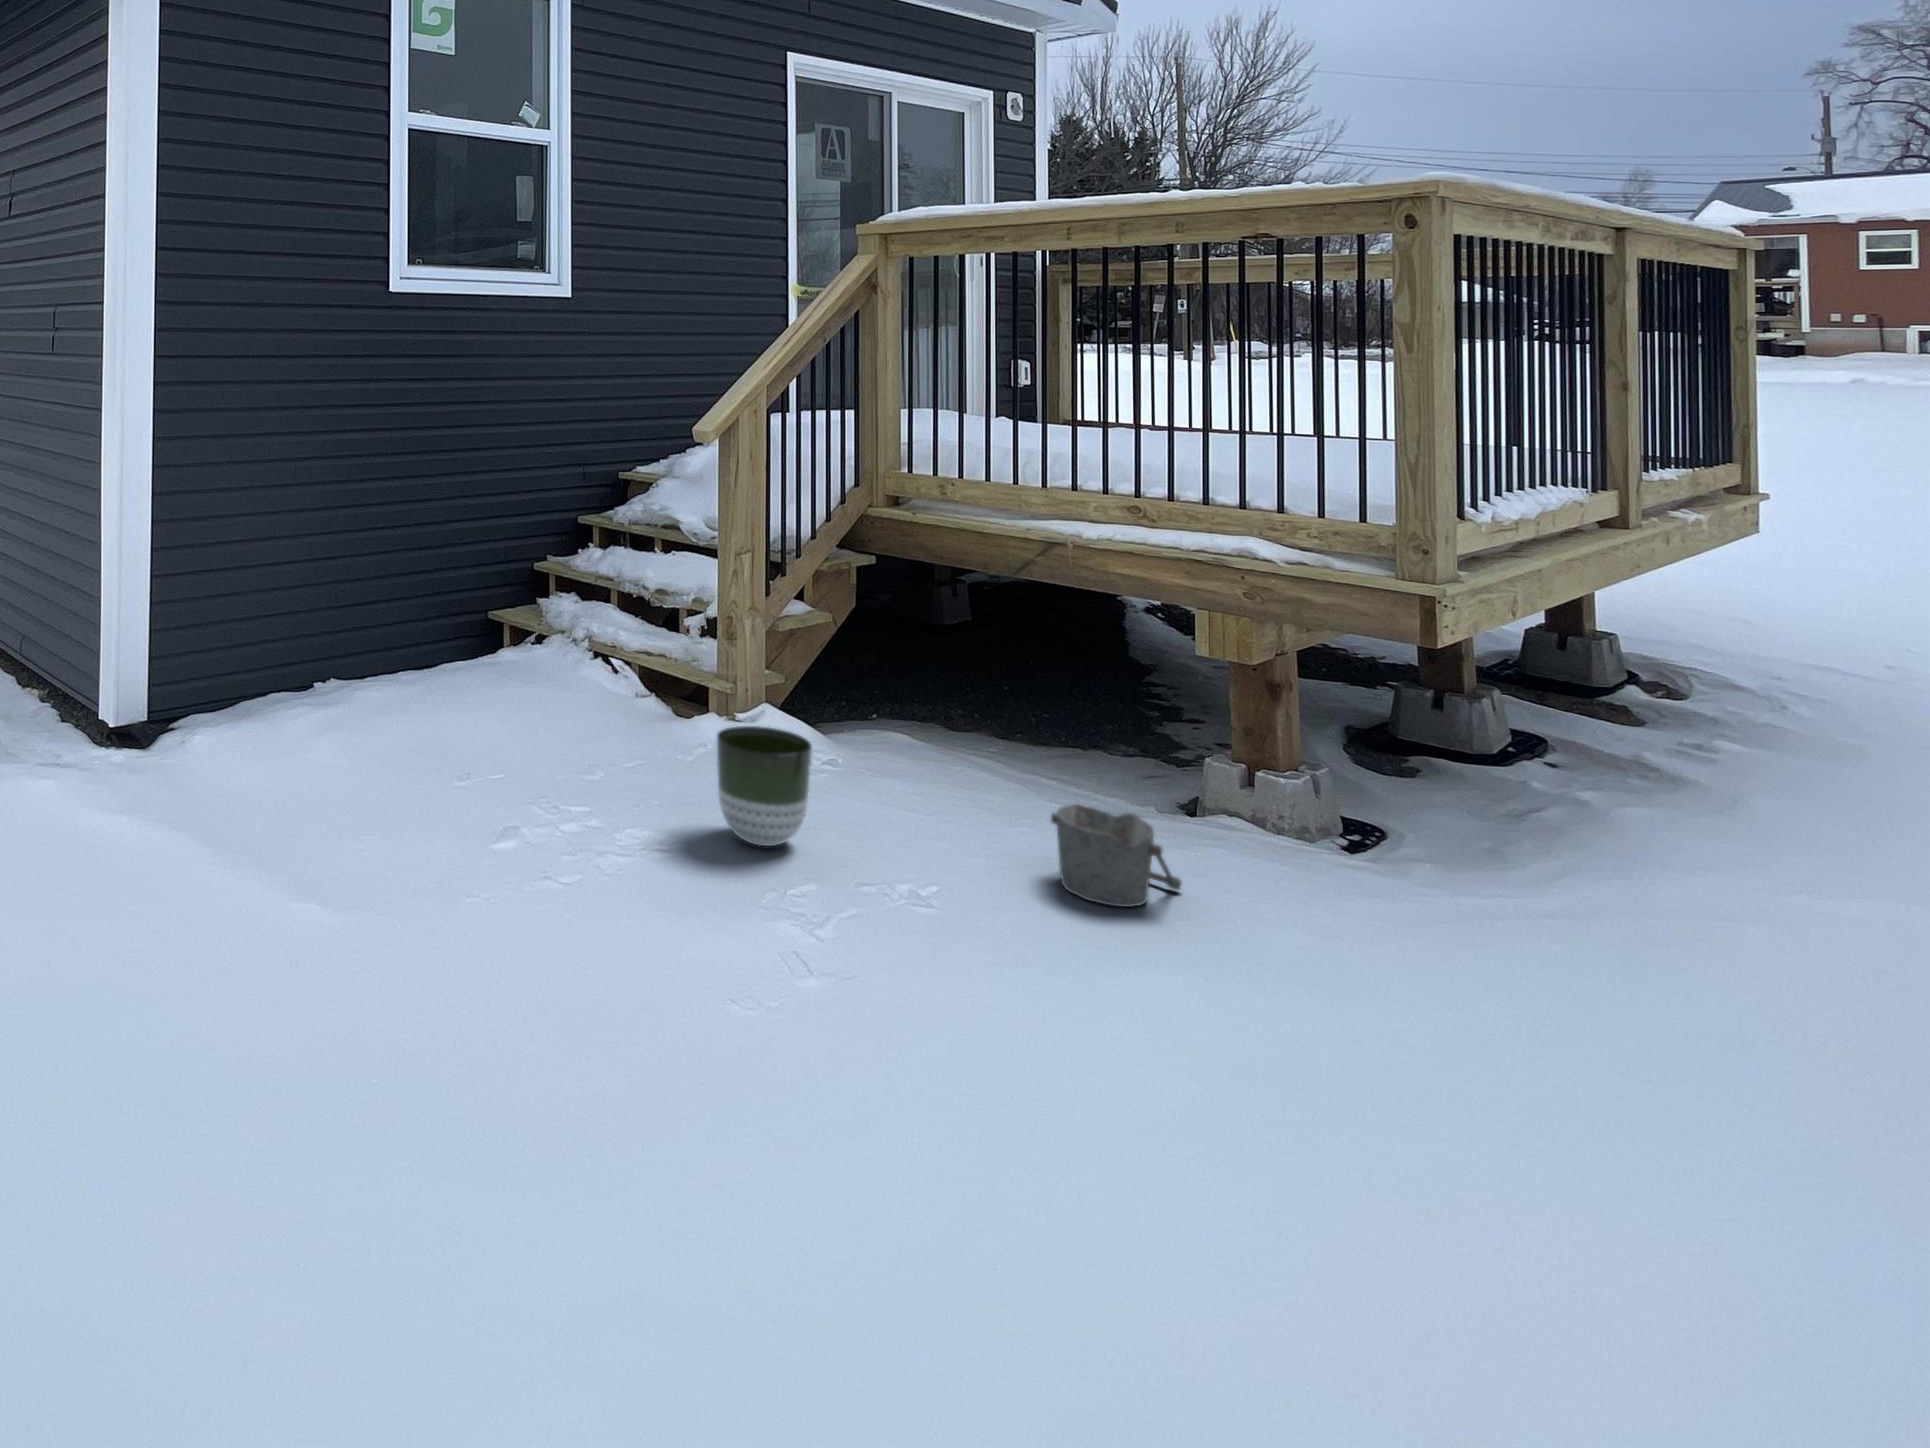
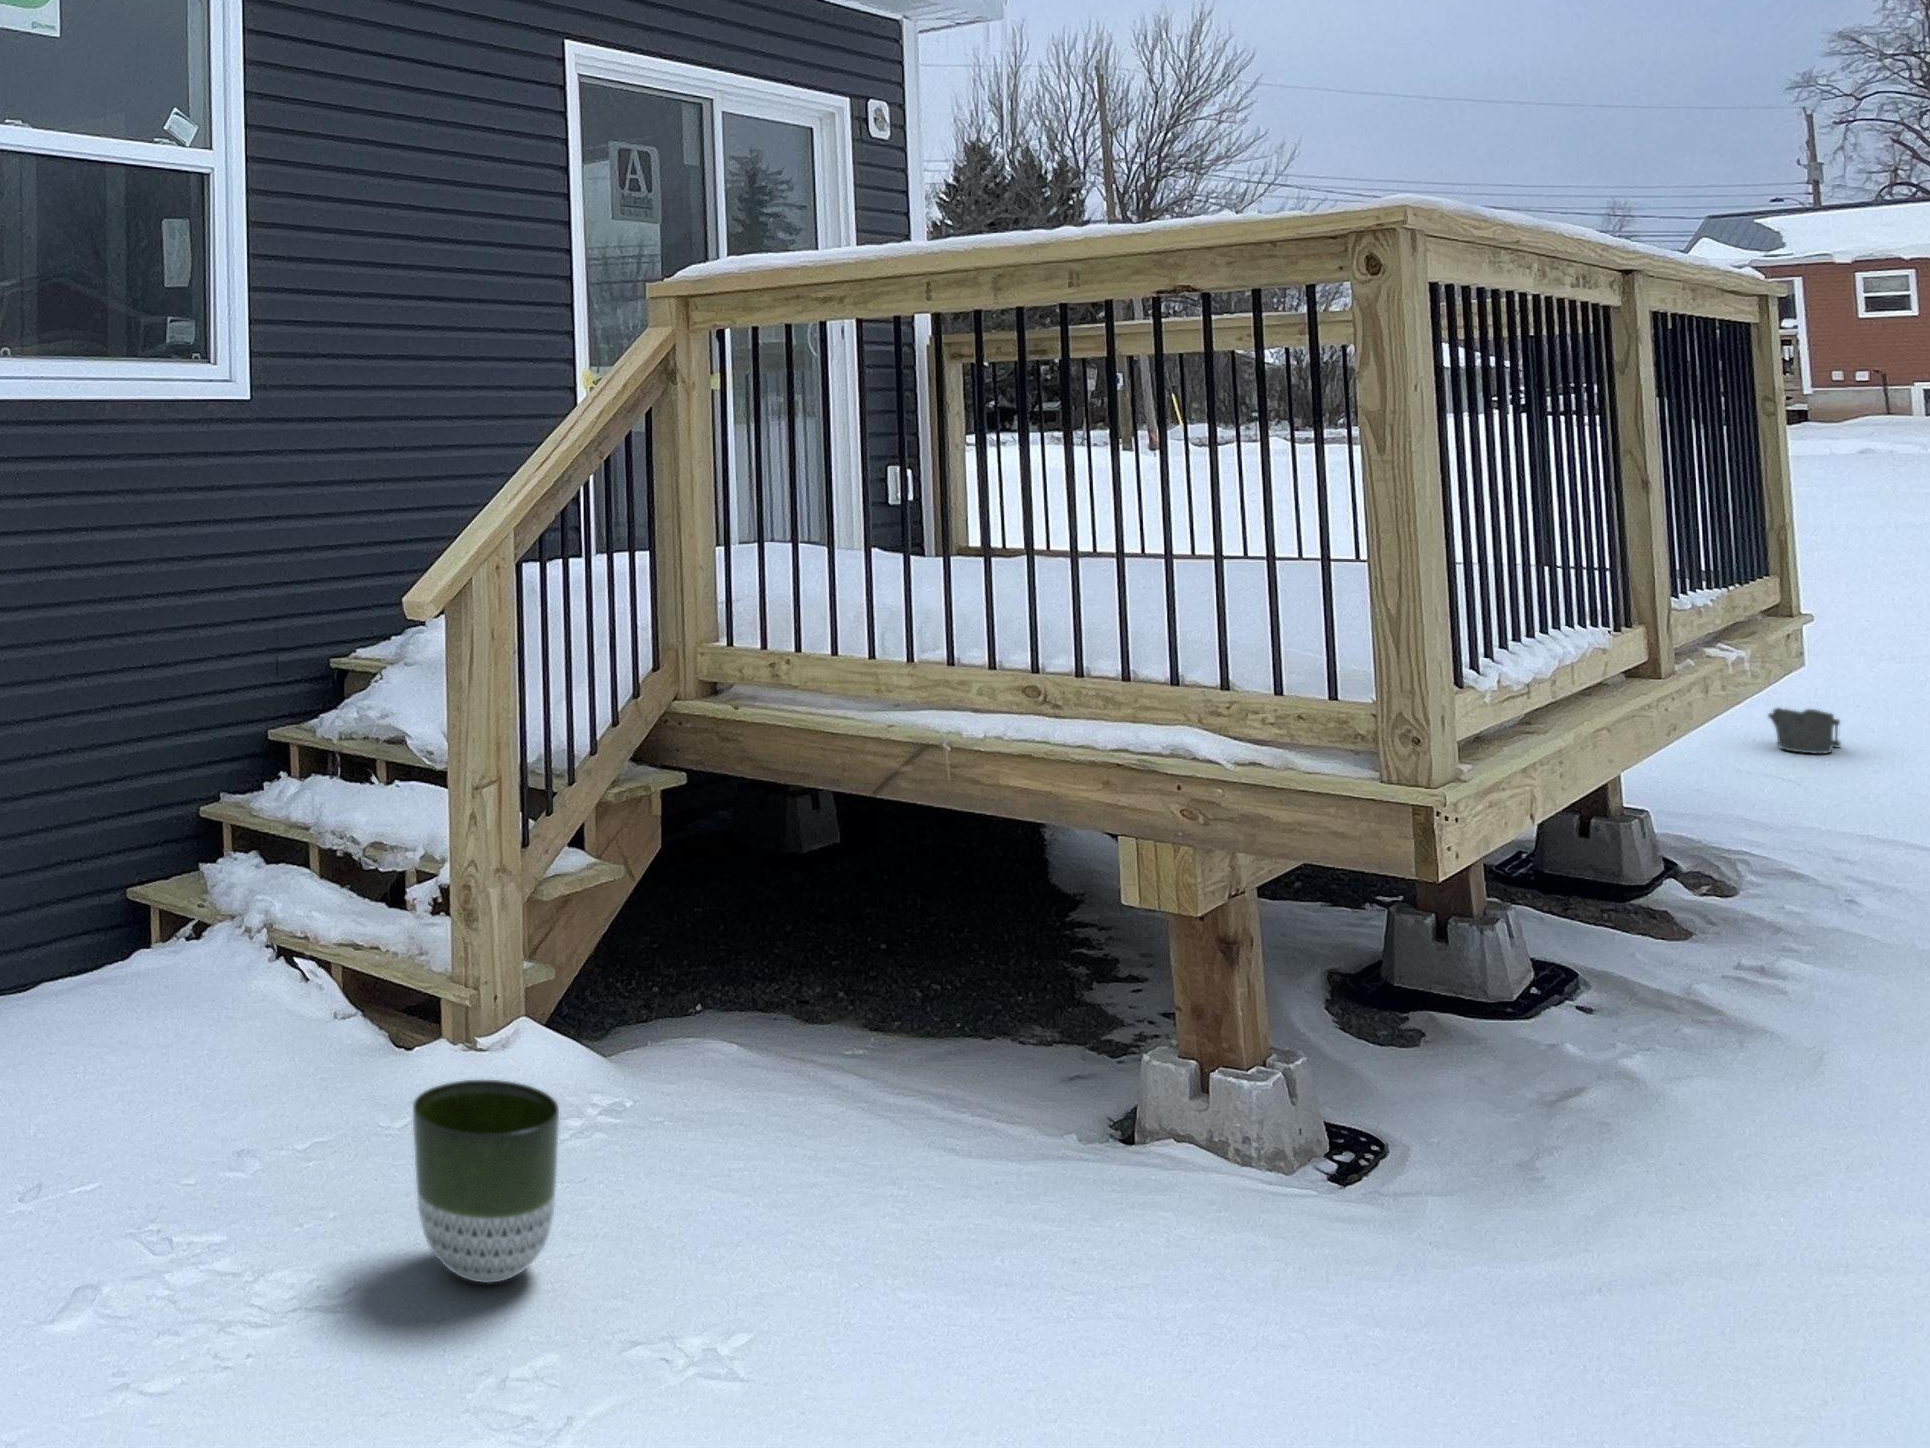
bucket: present [1051,804,1182,907] -> present [1768,708,1840,754]

